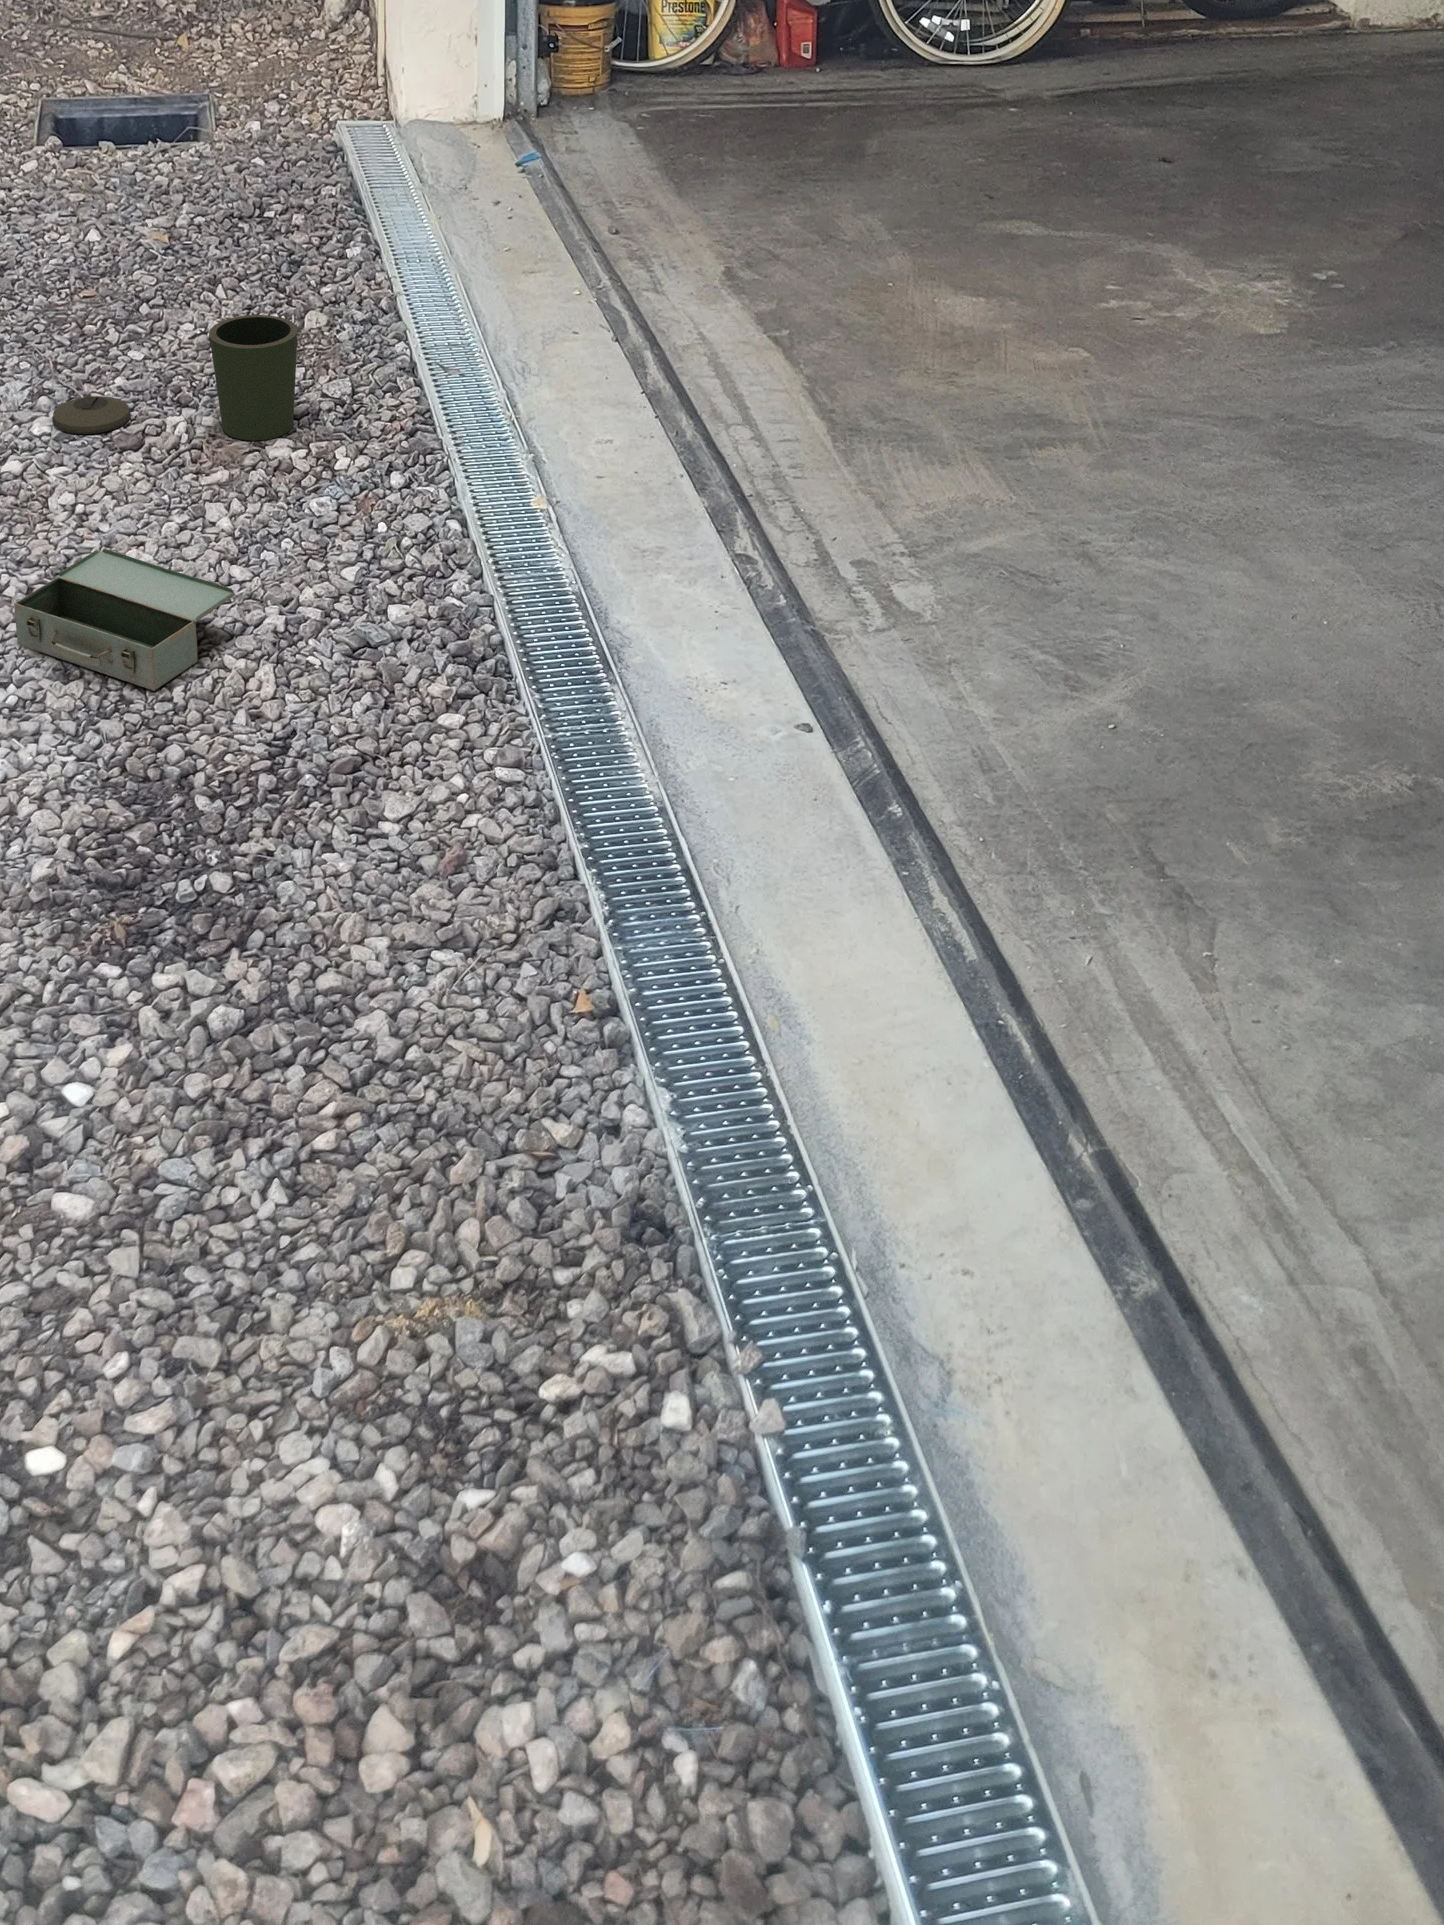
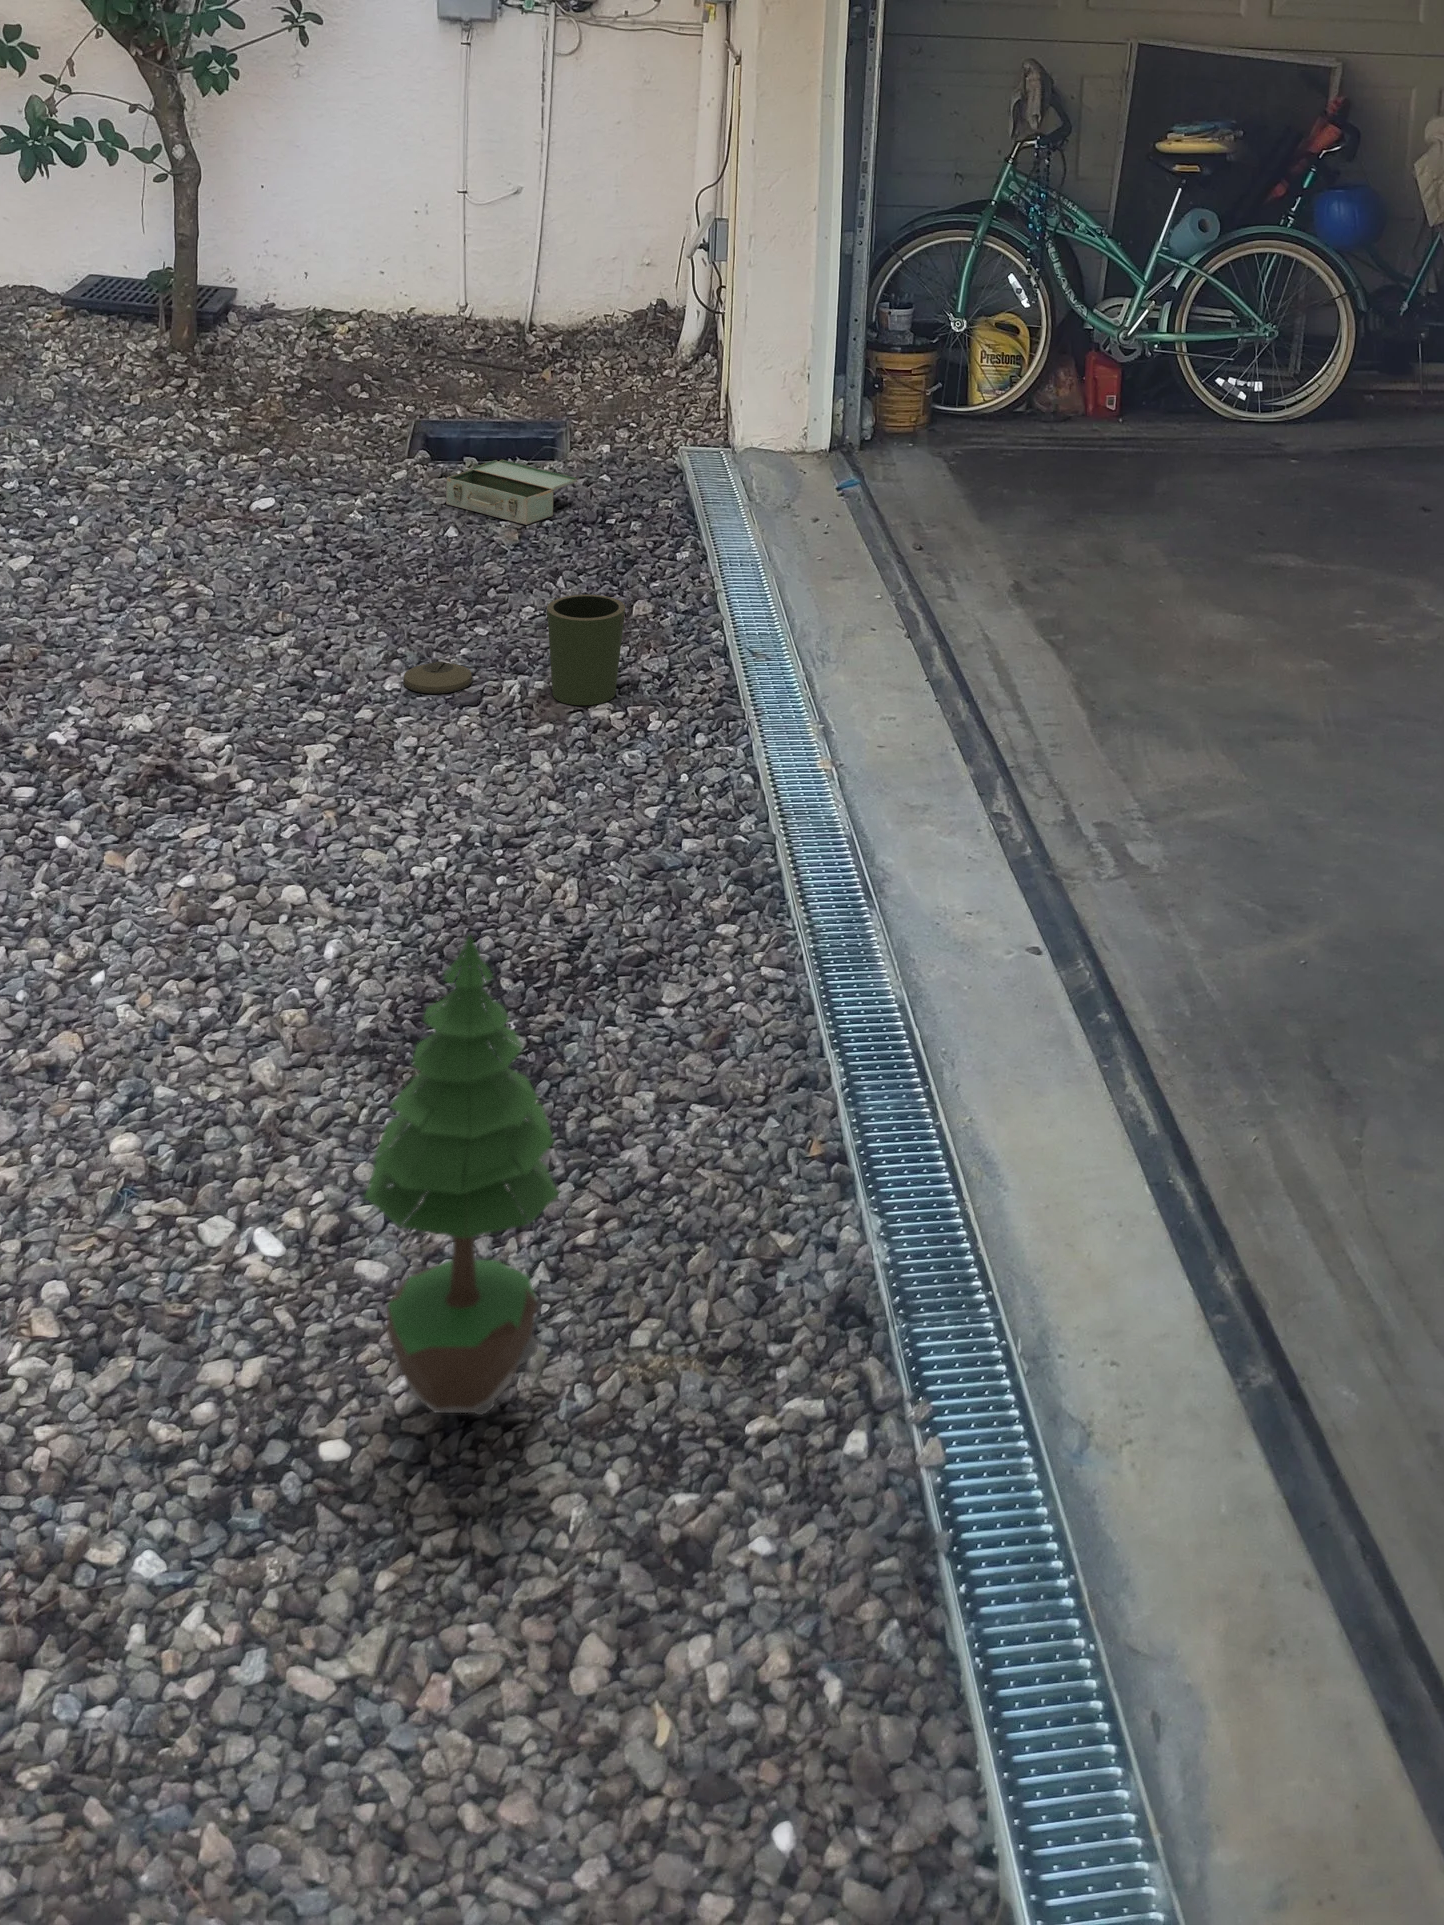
toolbox: present [14,549,235,691] -> present [446,460,578,525]
potted tree: none [54,868,299,1410] -> present [365,936,559,1415]

